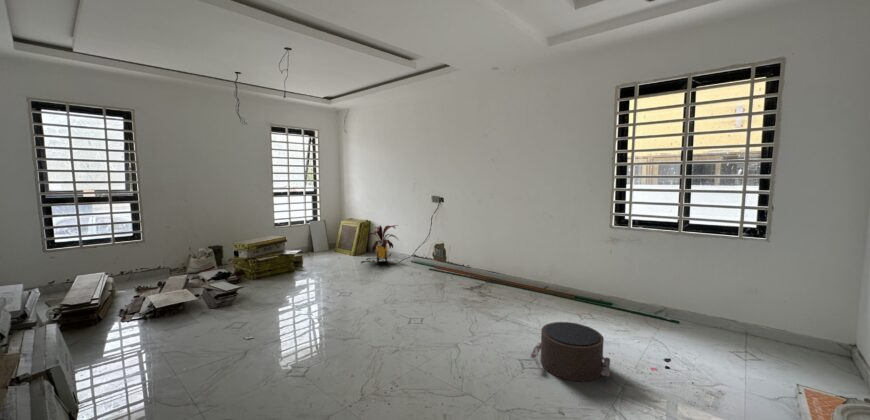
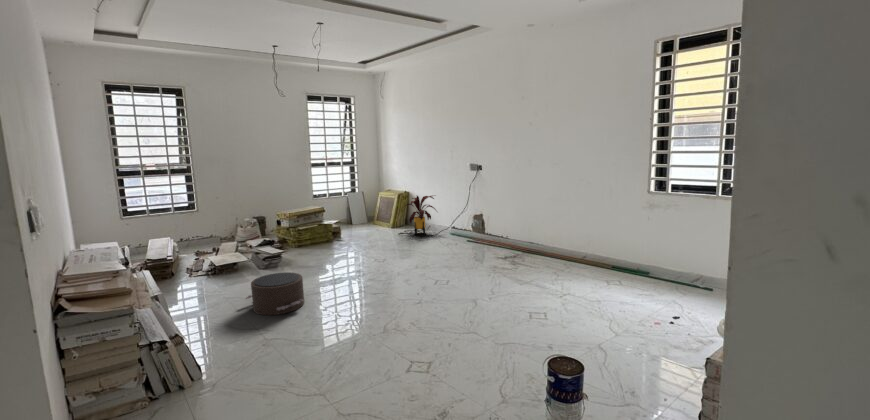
pouf: present [531,322,611,381] -> present [246,272,304,315]

